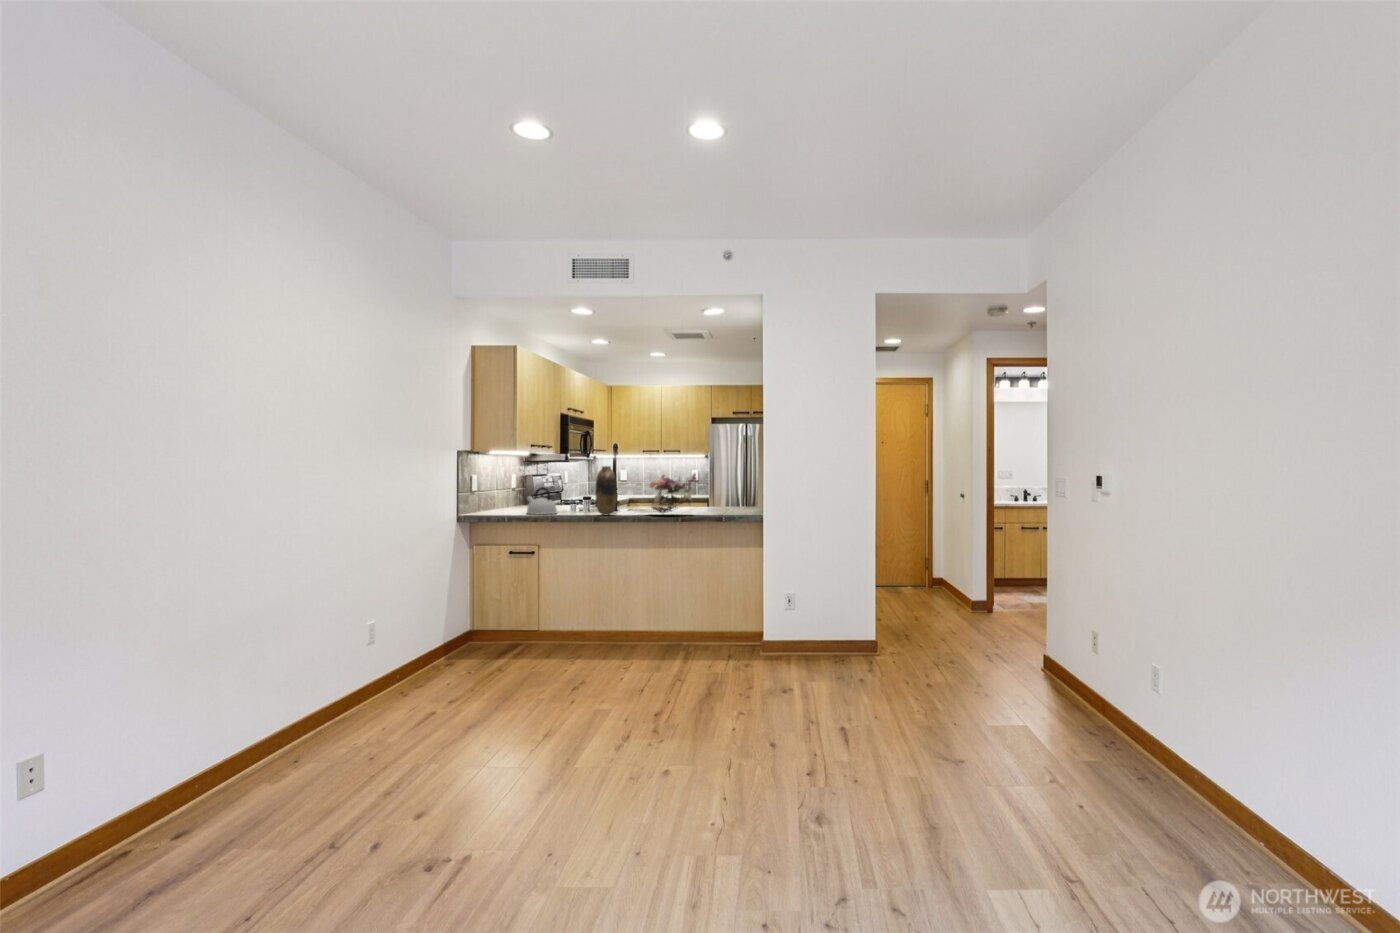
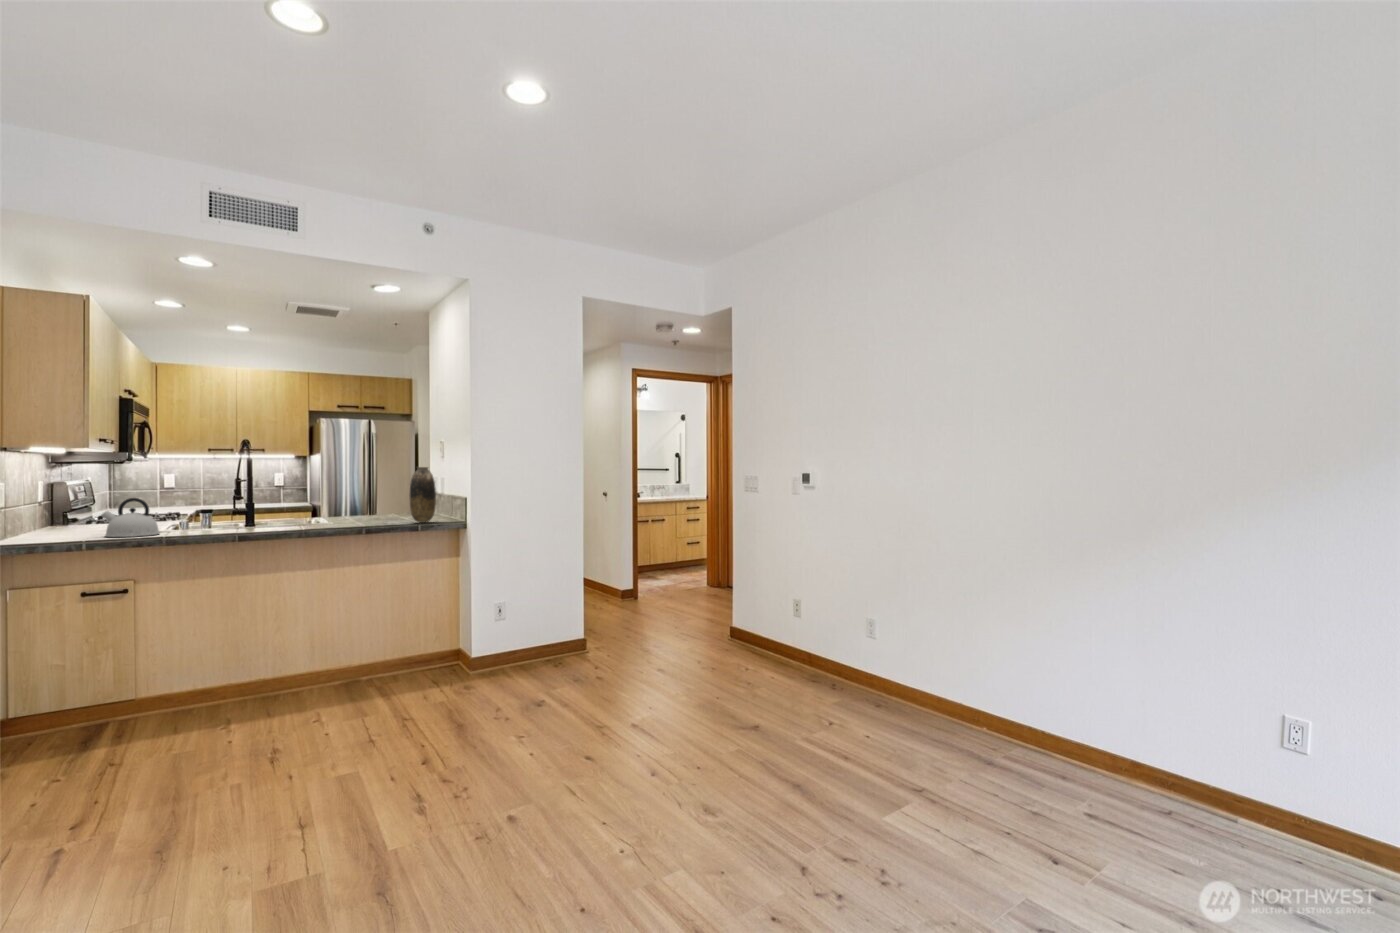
vase: present [595,466,617,515] -> present [410,467,436,523]
flower arrangement: present [647,473,696,513] -> none [305,474,378,527]

